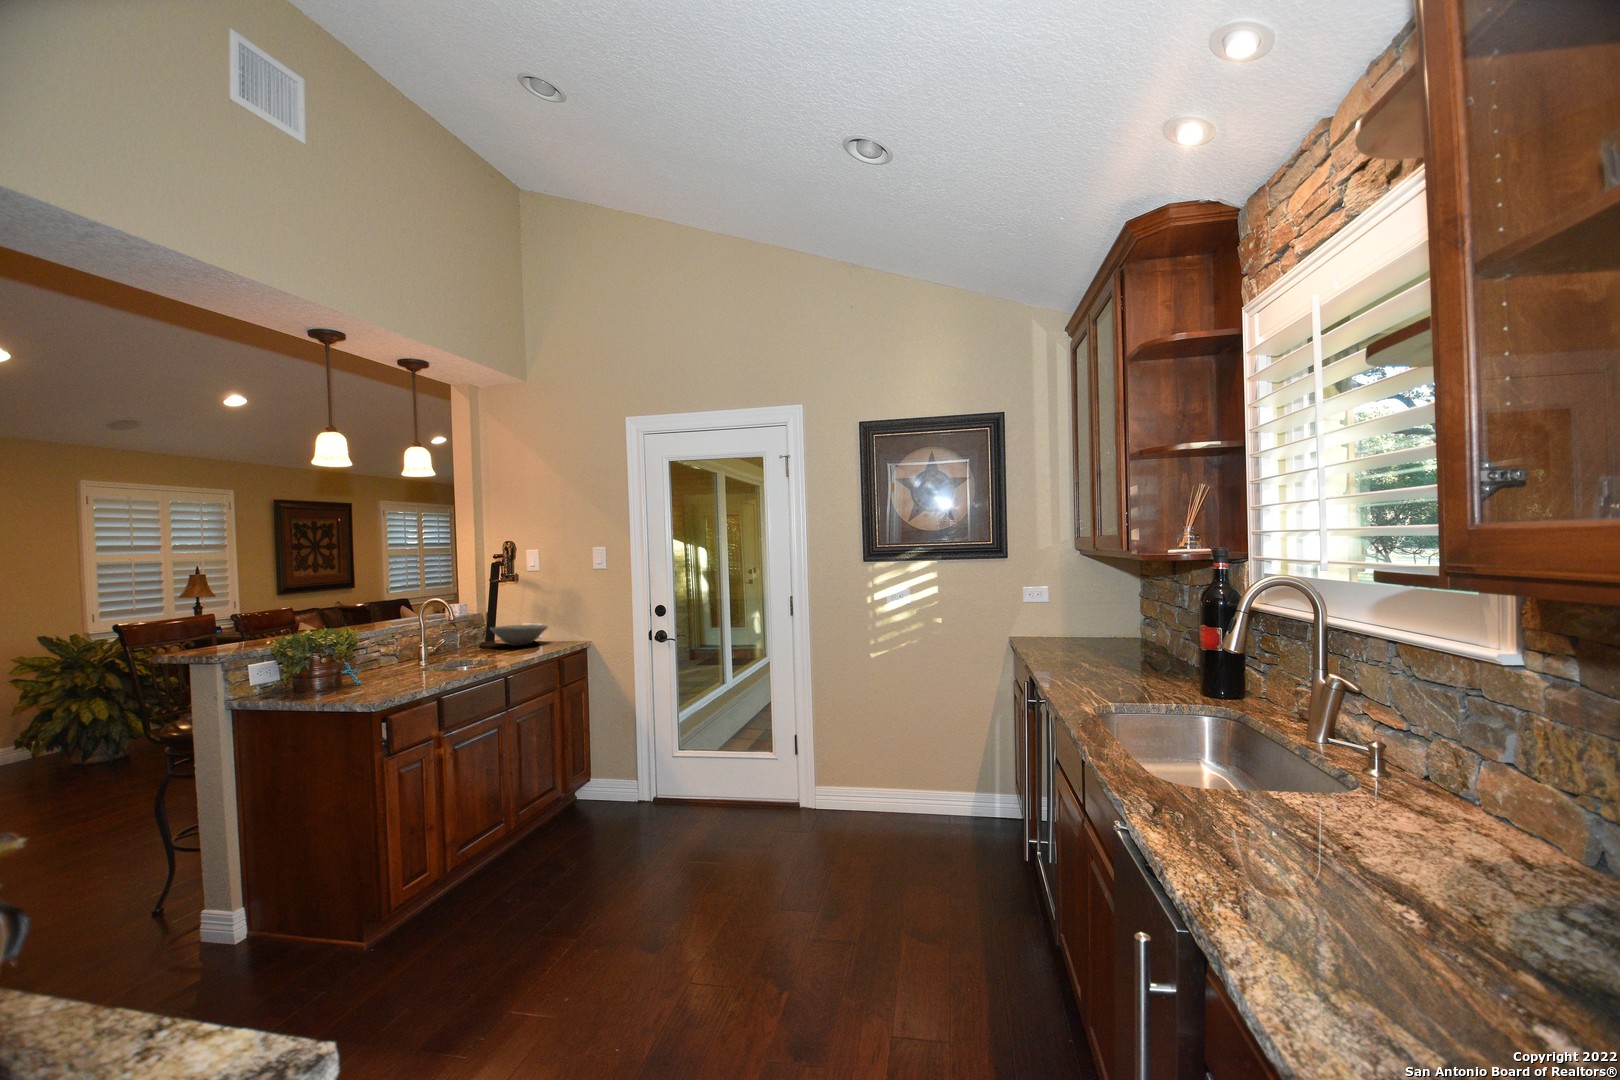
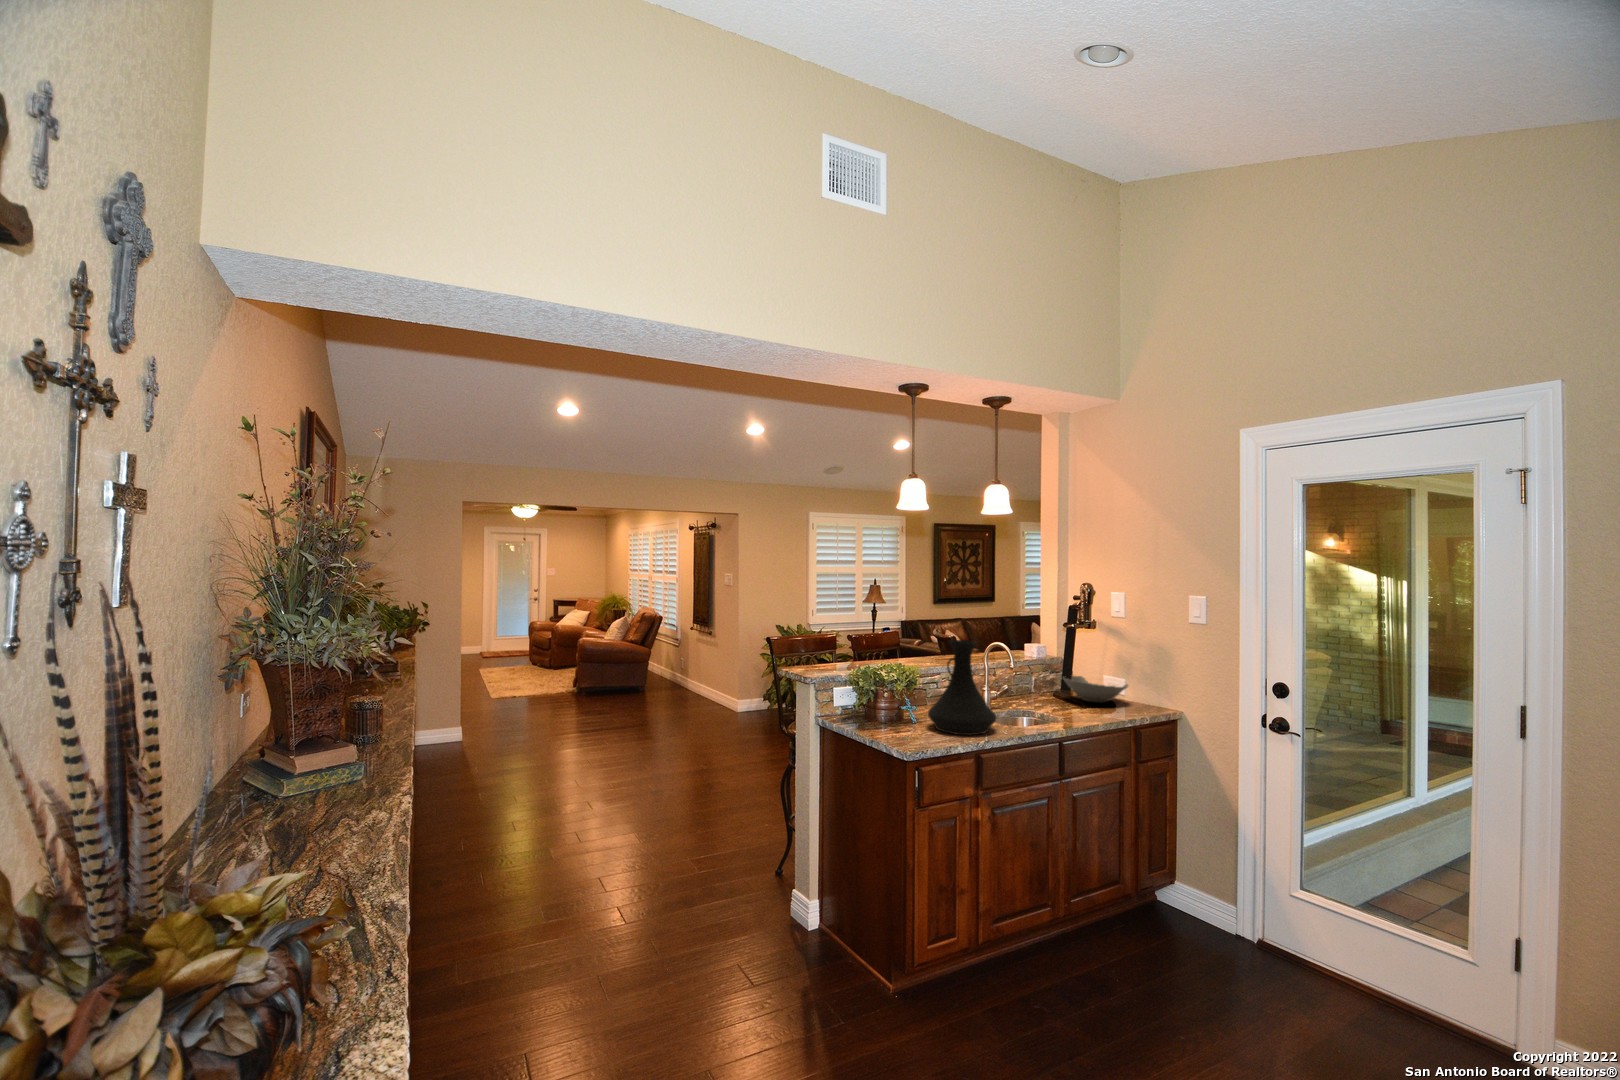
vase: none [375,595,450,685] -> present [928,640,996,735]

